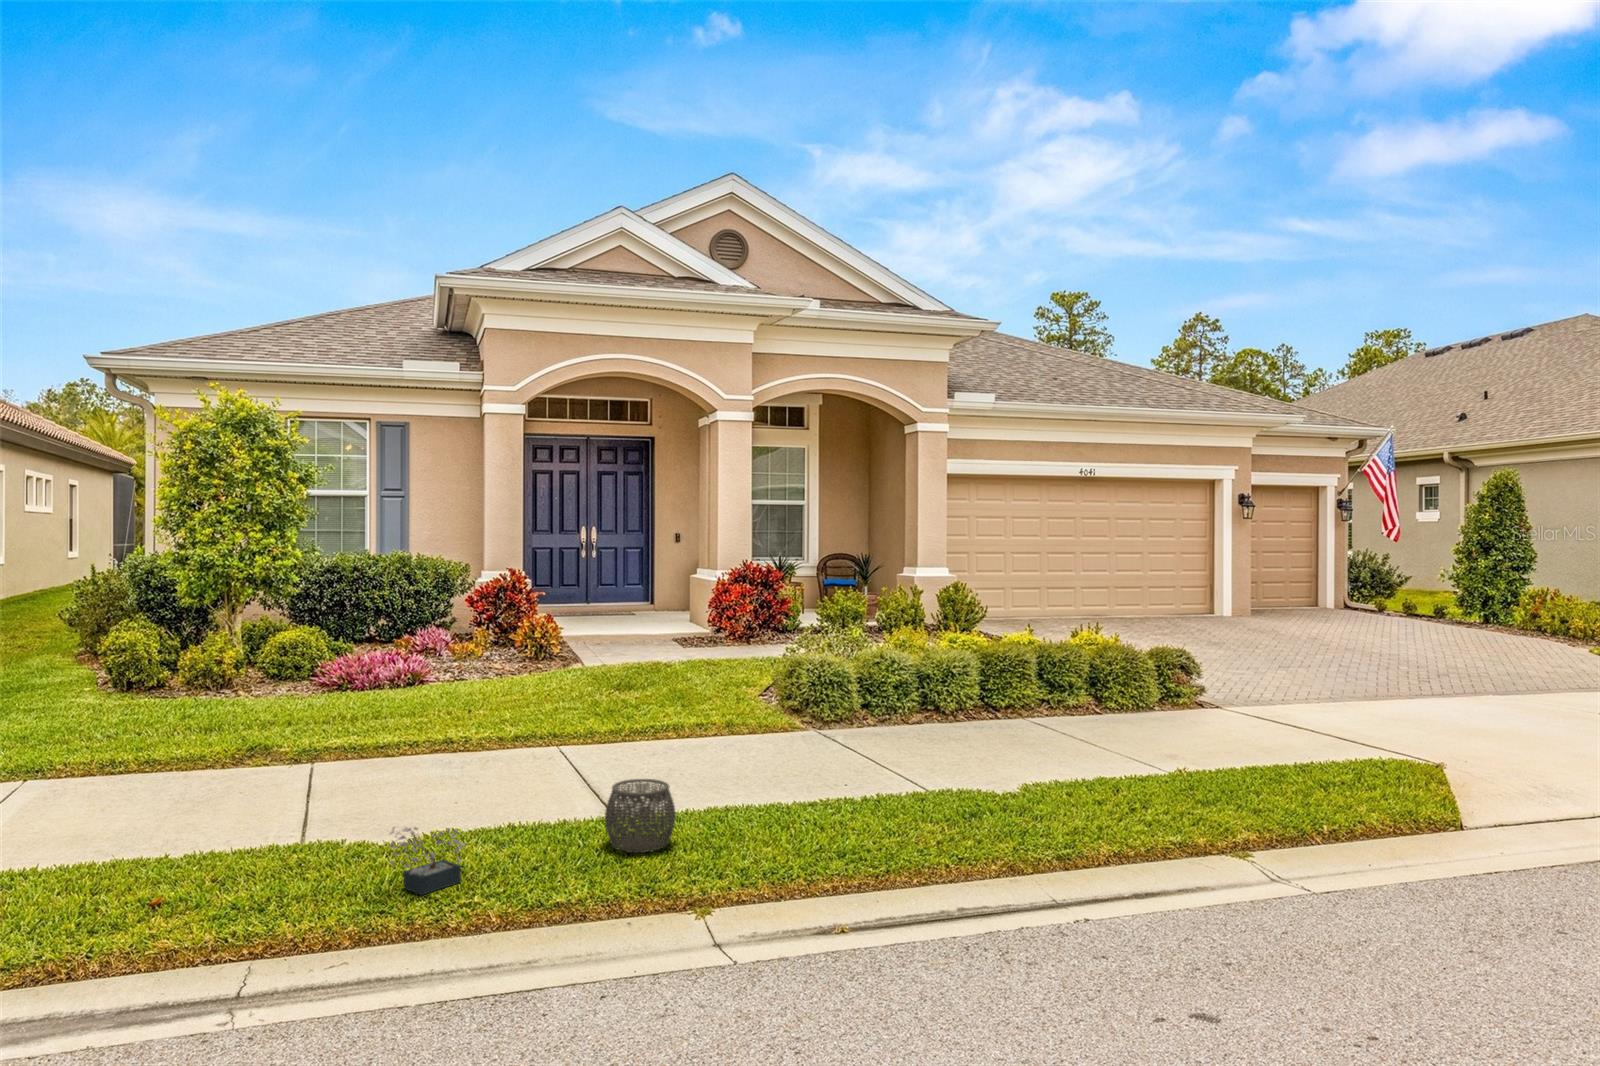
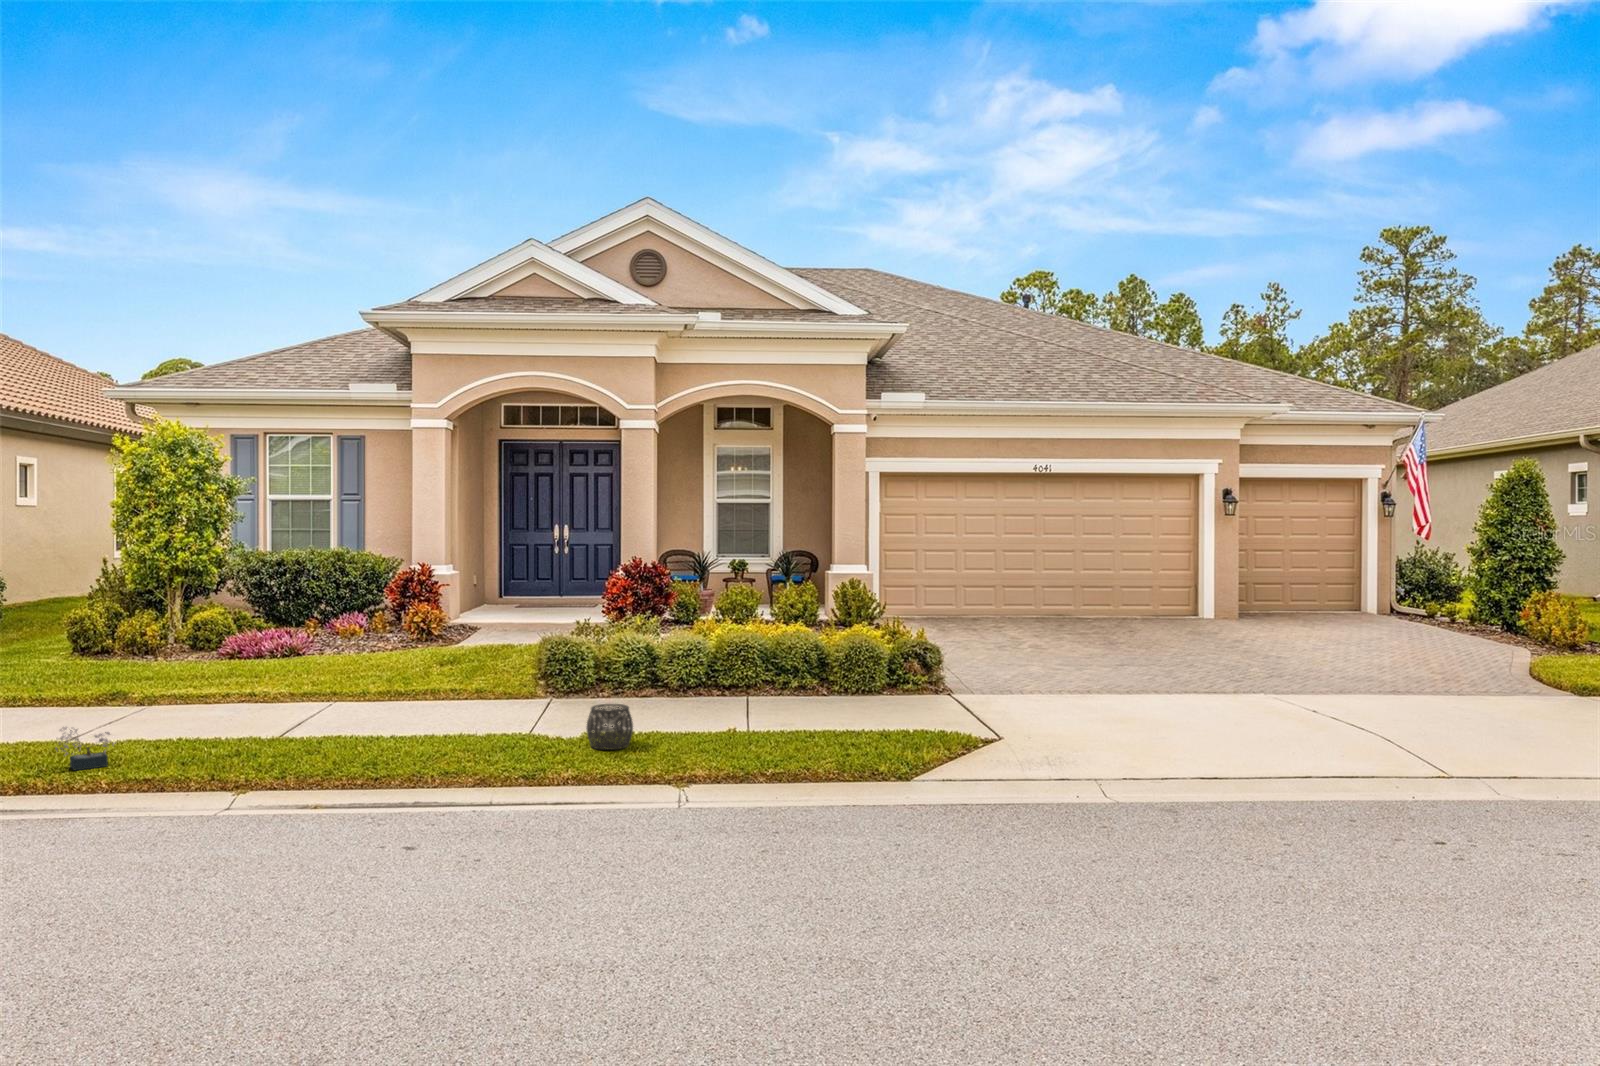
woven basket: present [605,779,676,853] -> present [586,704,633,750]

